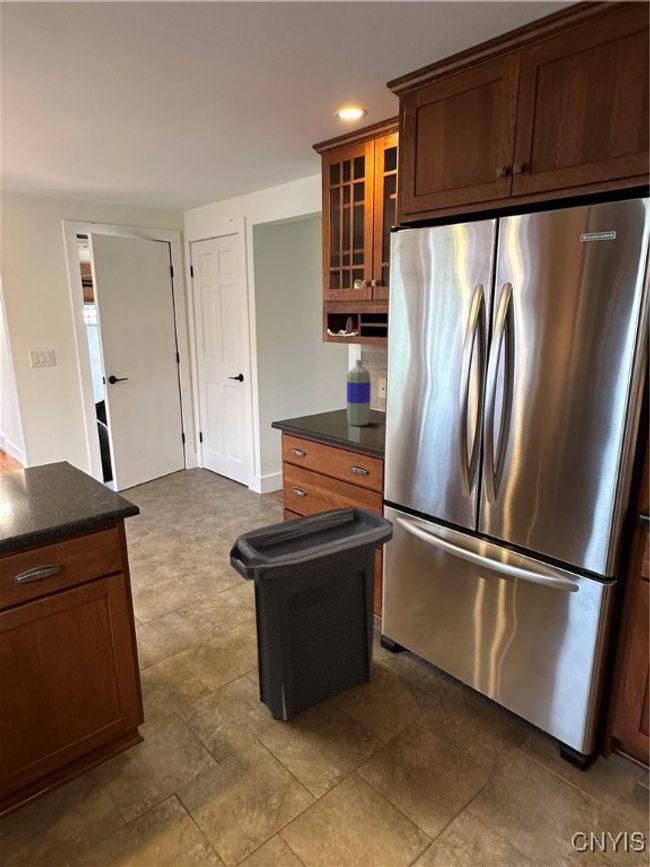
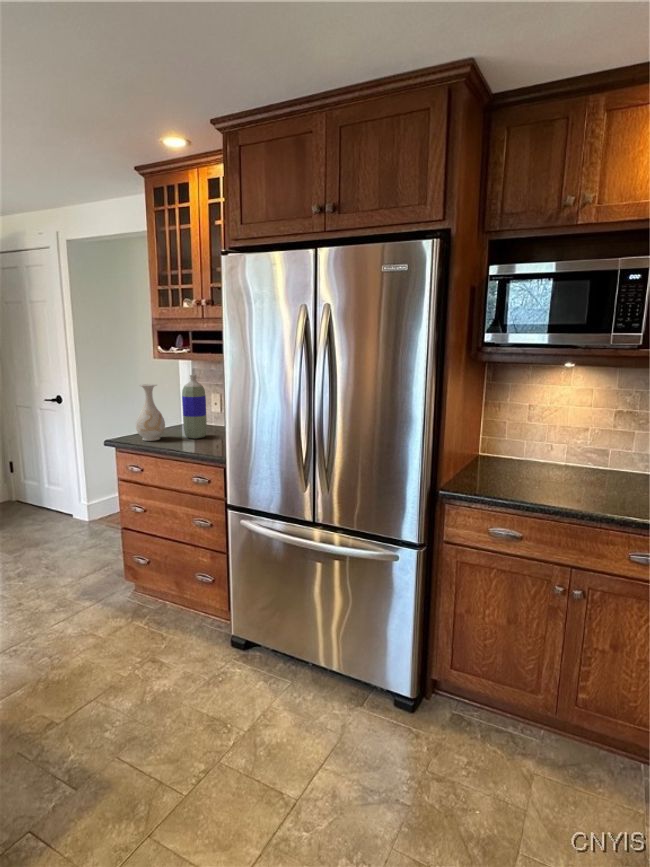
vase: none [301,368,329,426] -> present [136,384,165,441]
trash can: present [230,507,393,720] -> none [73,514,239,735]

